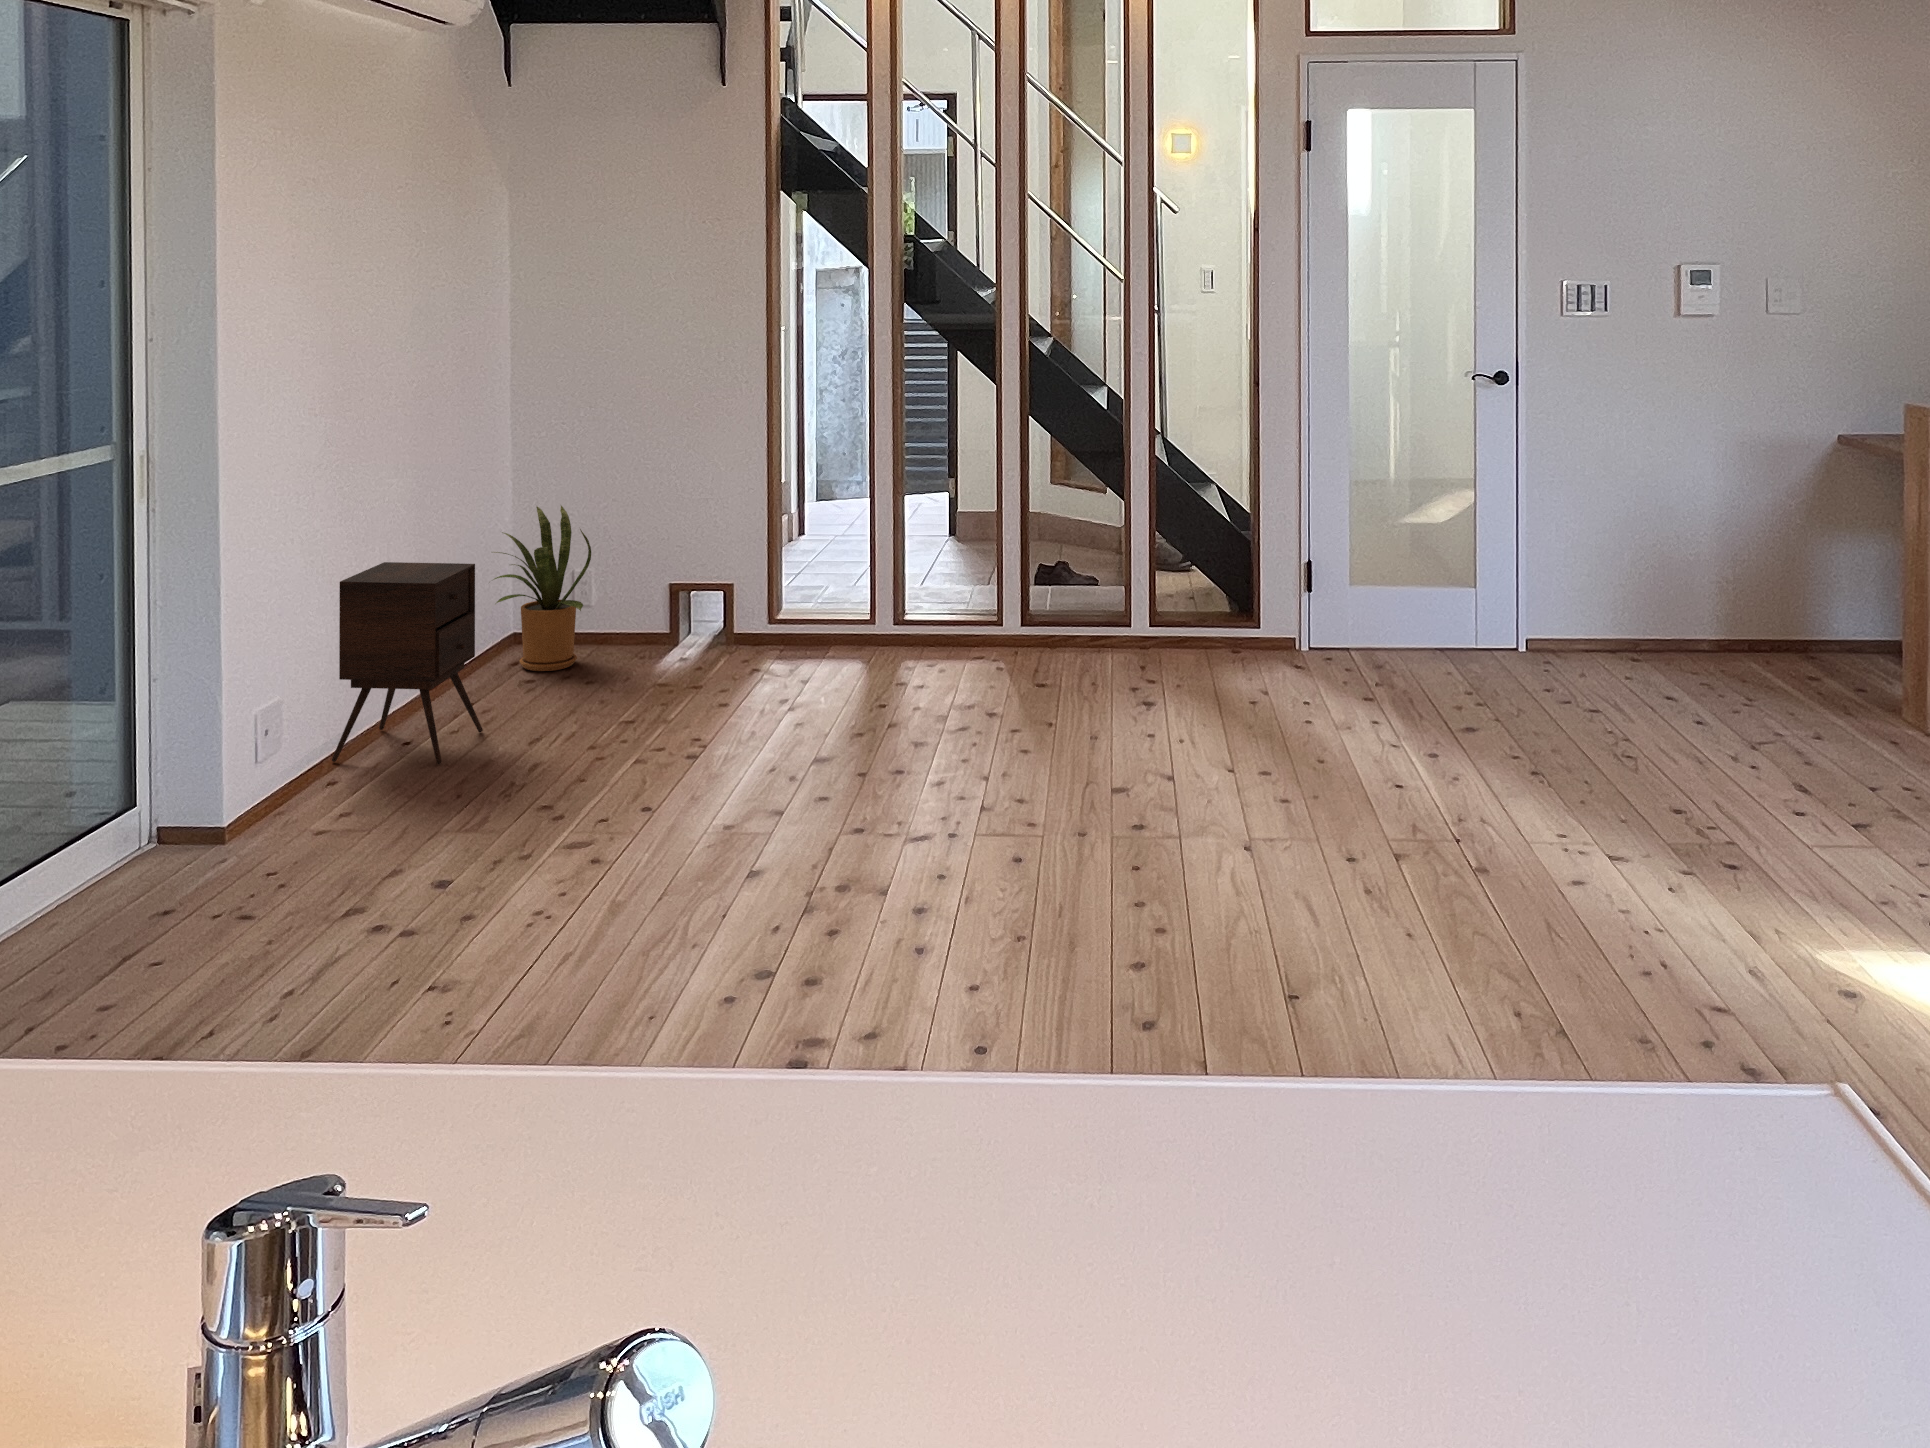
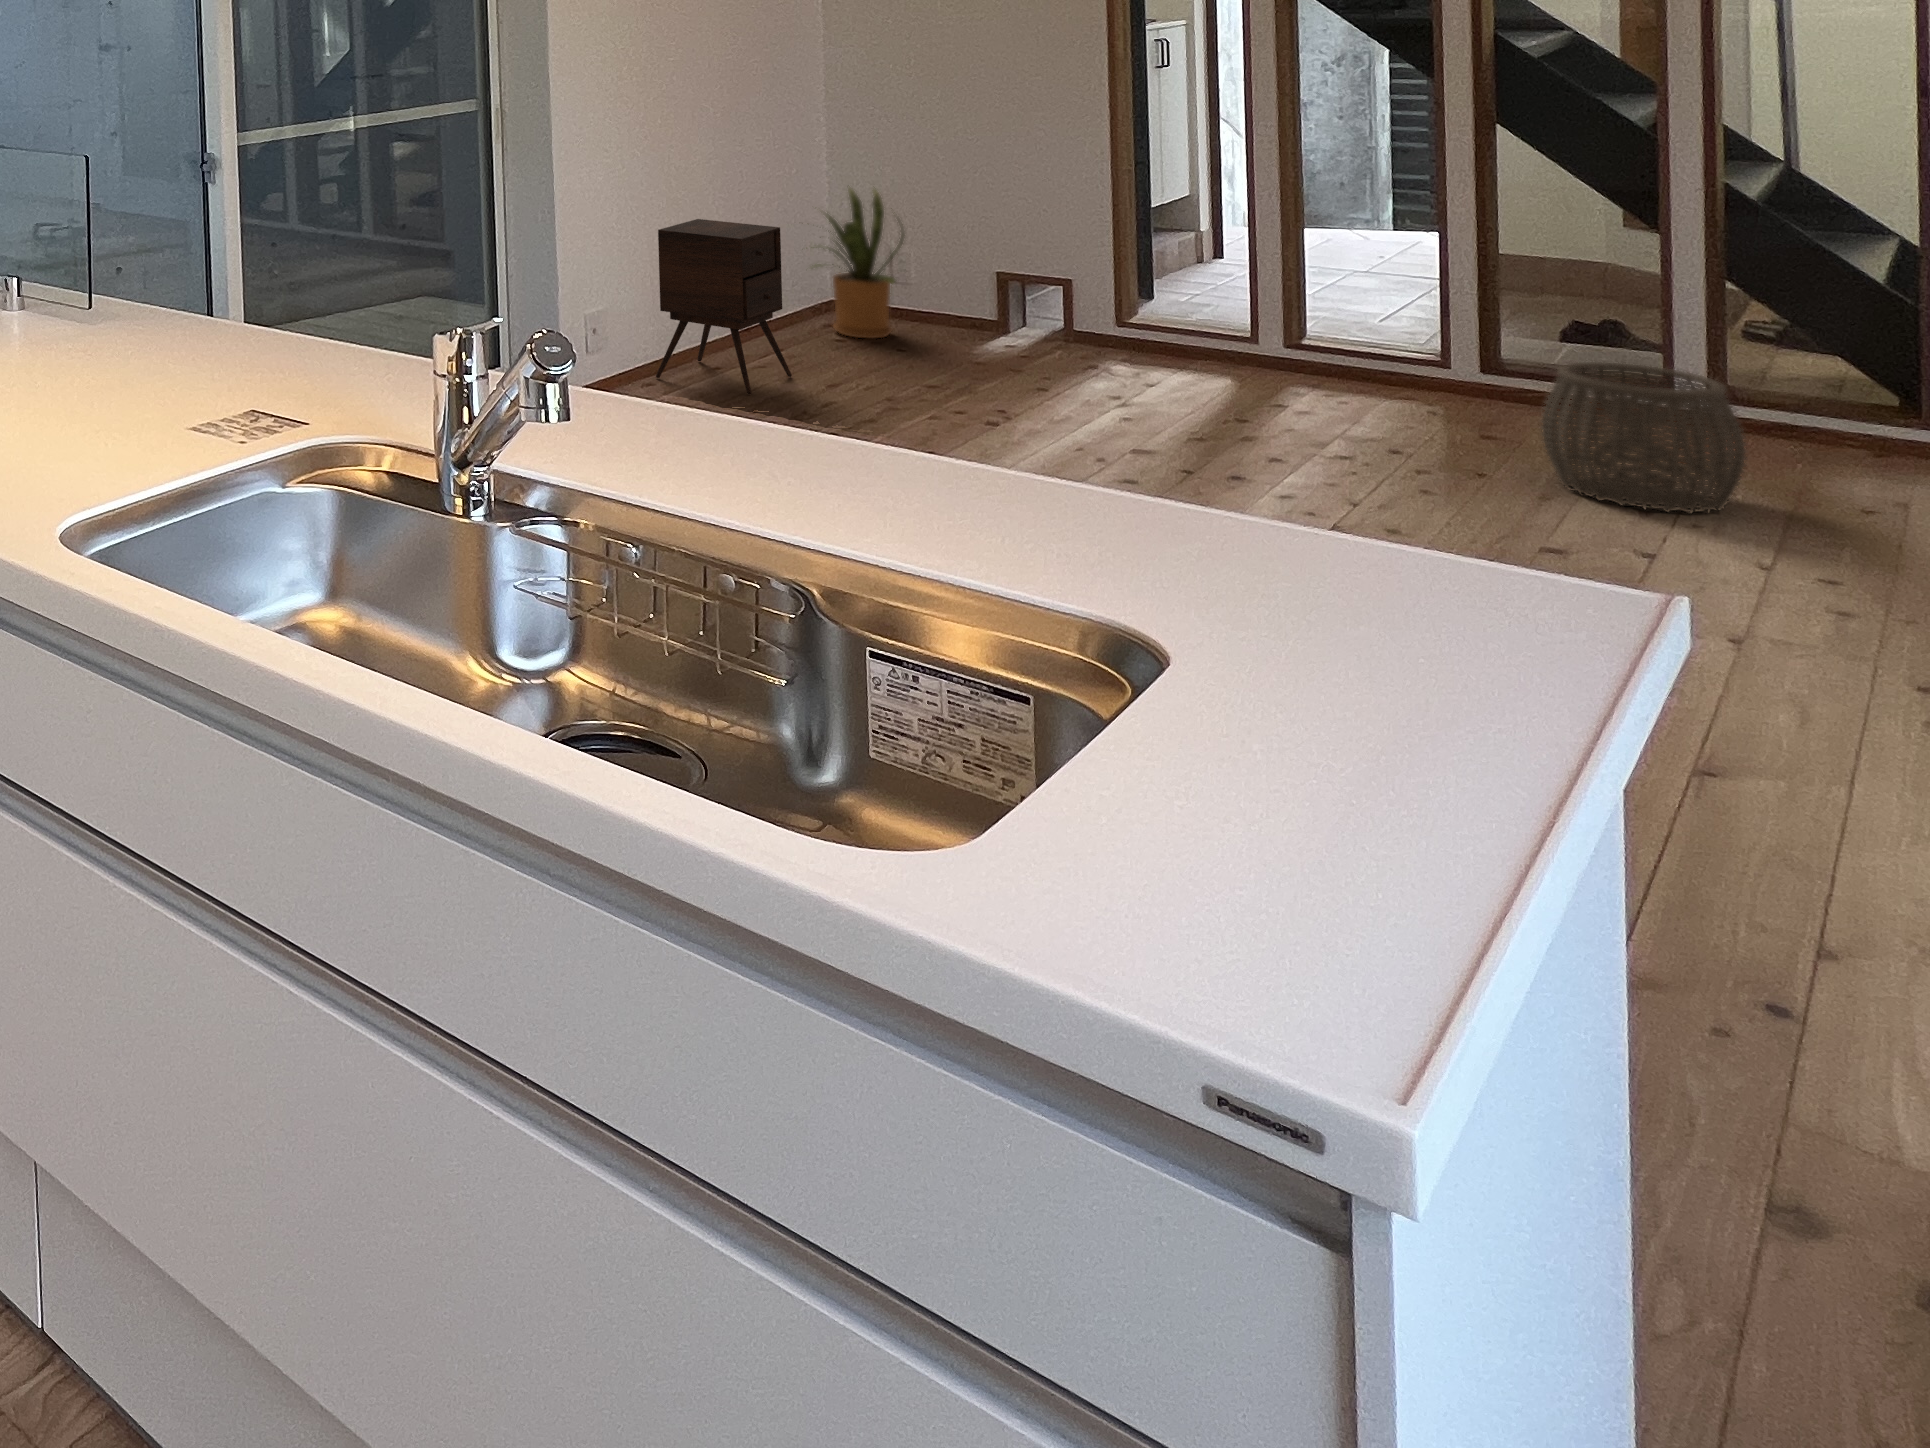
woven basket: none [1072,613,1187,734] -> present [1541,362,1746,513]

